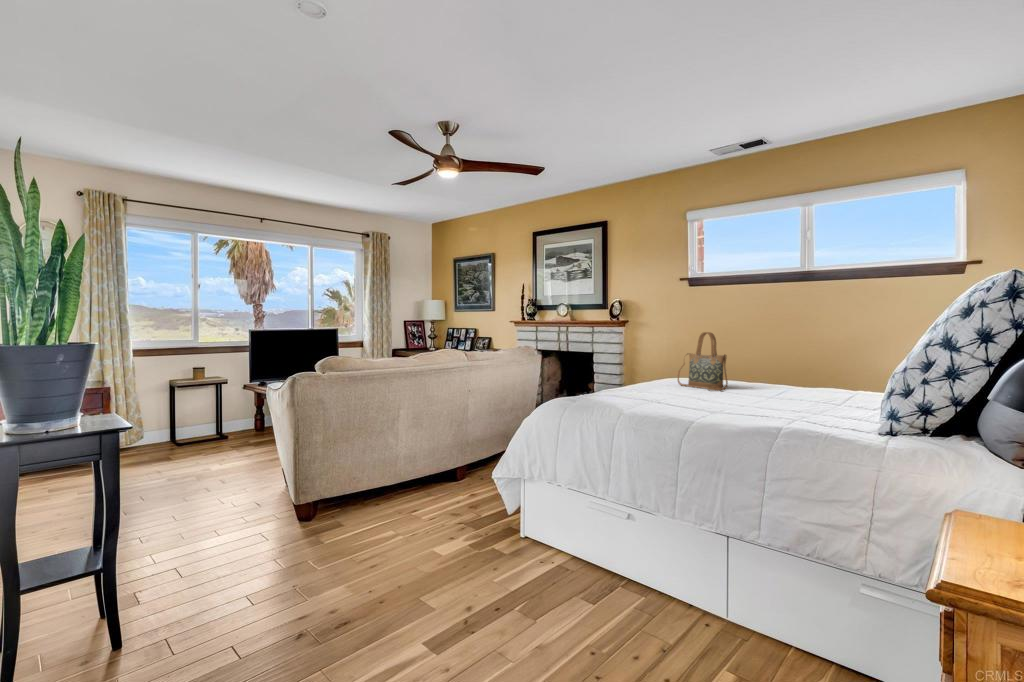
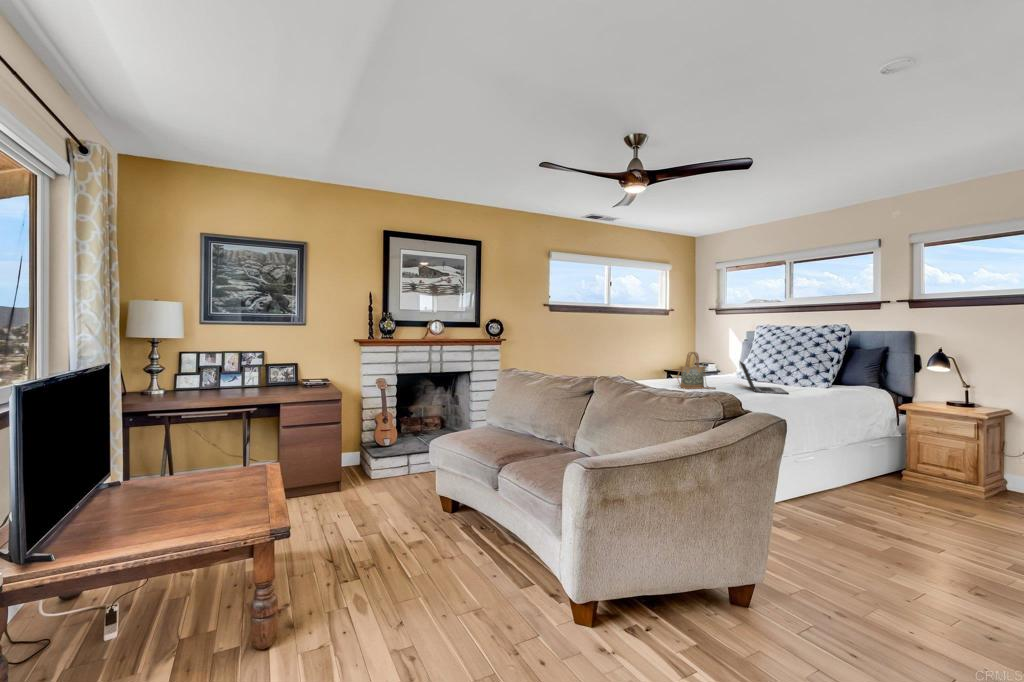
laptop: none [725,351,833,409] -> present [740,362,788,394]

